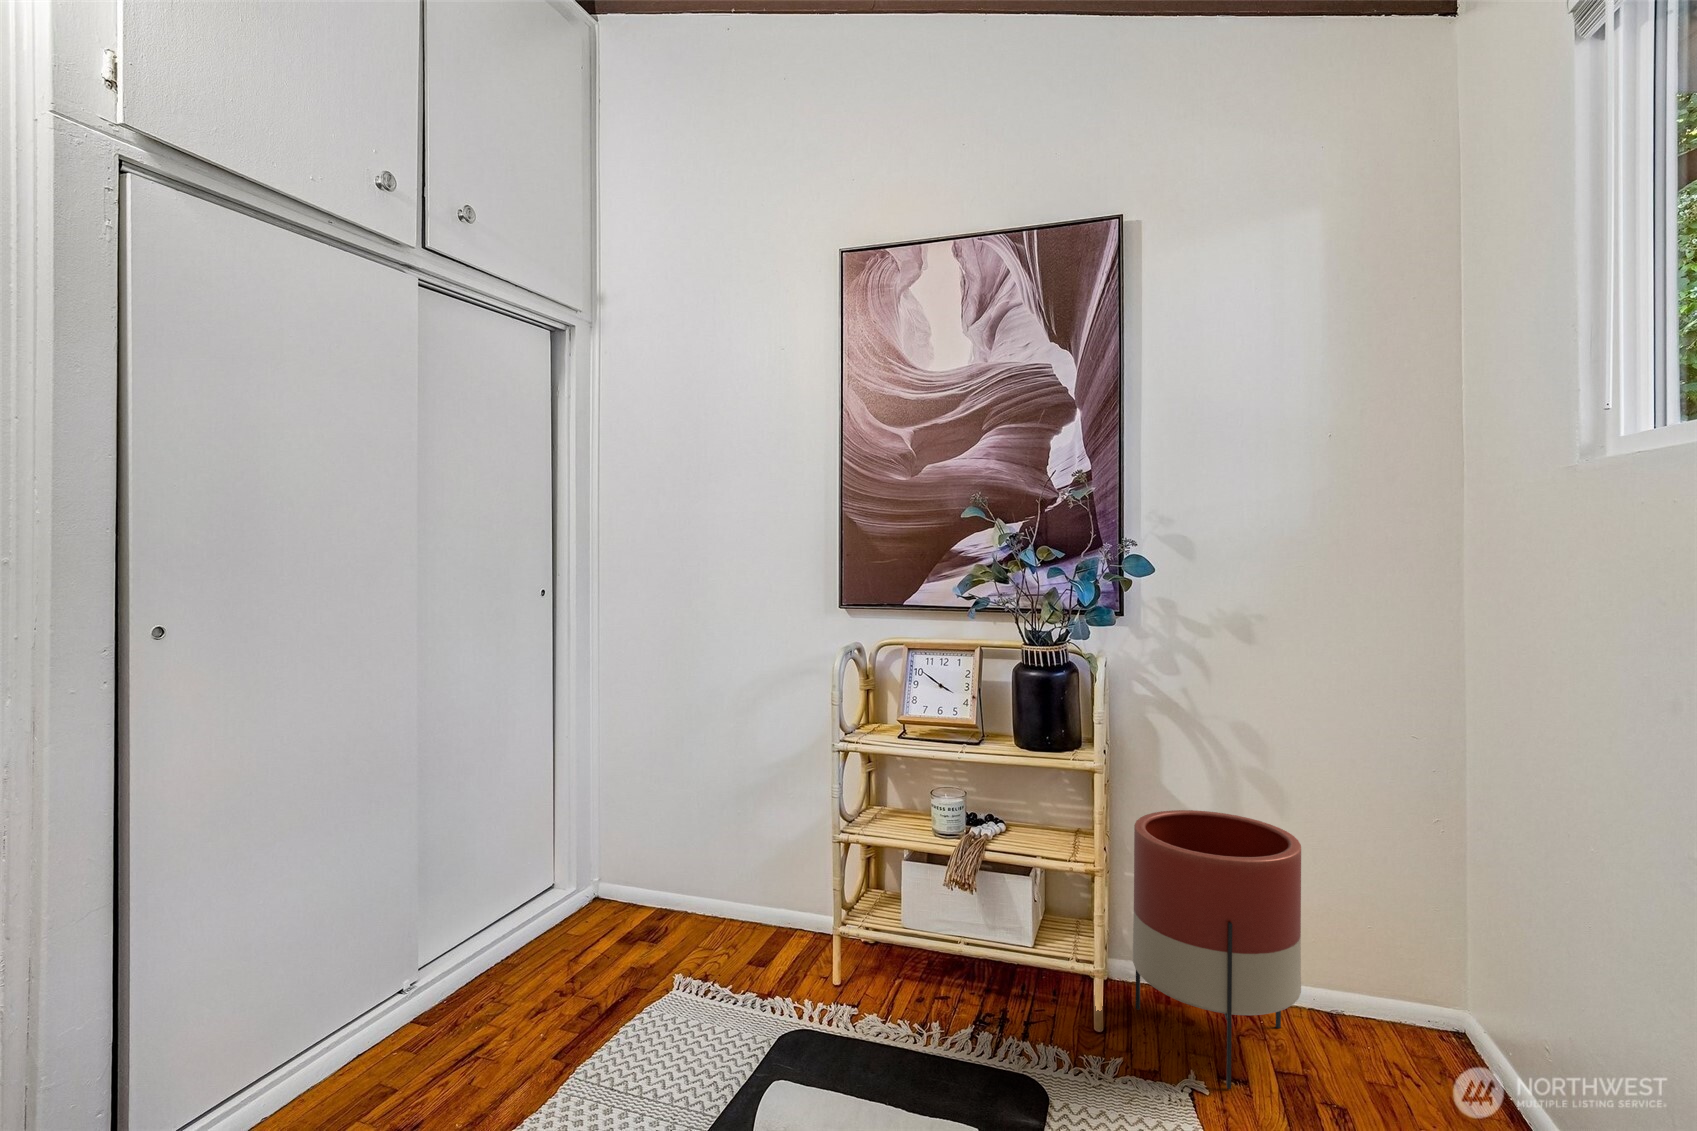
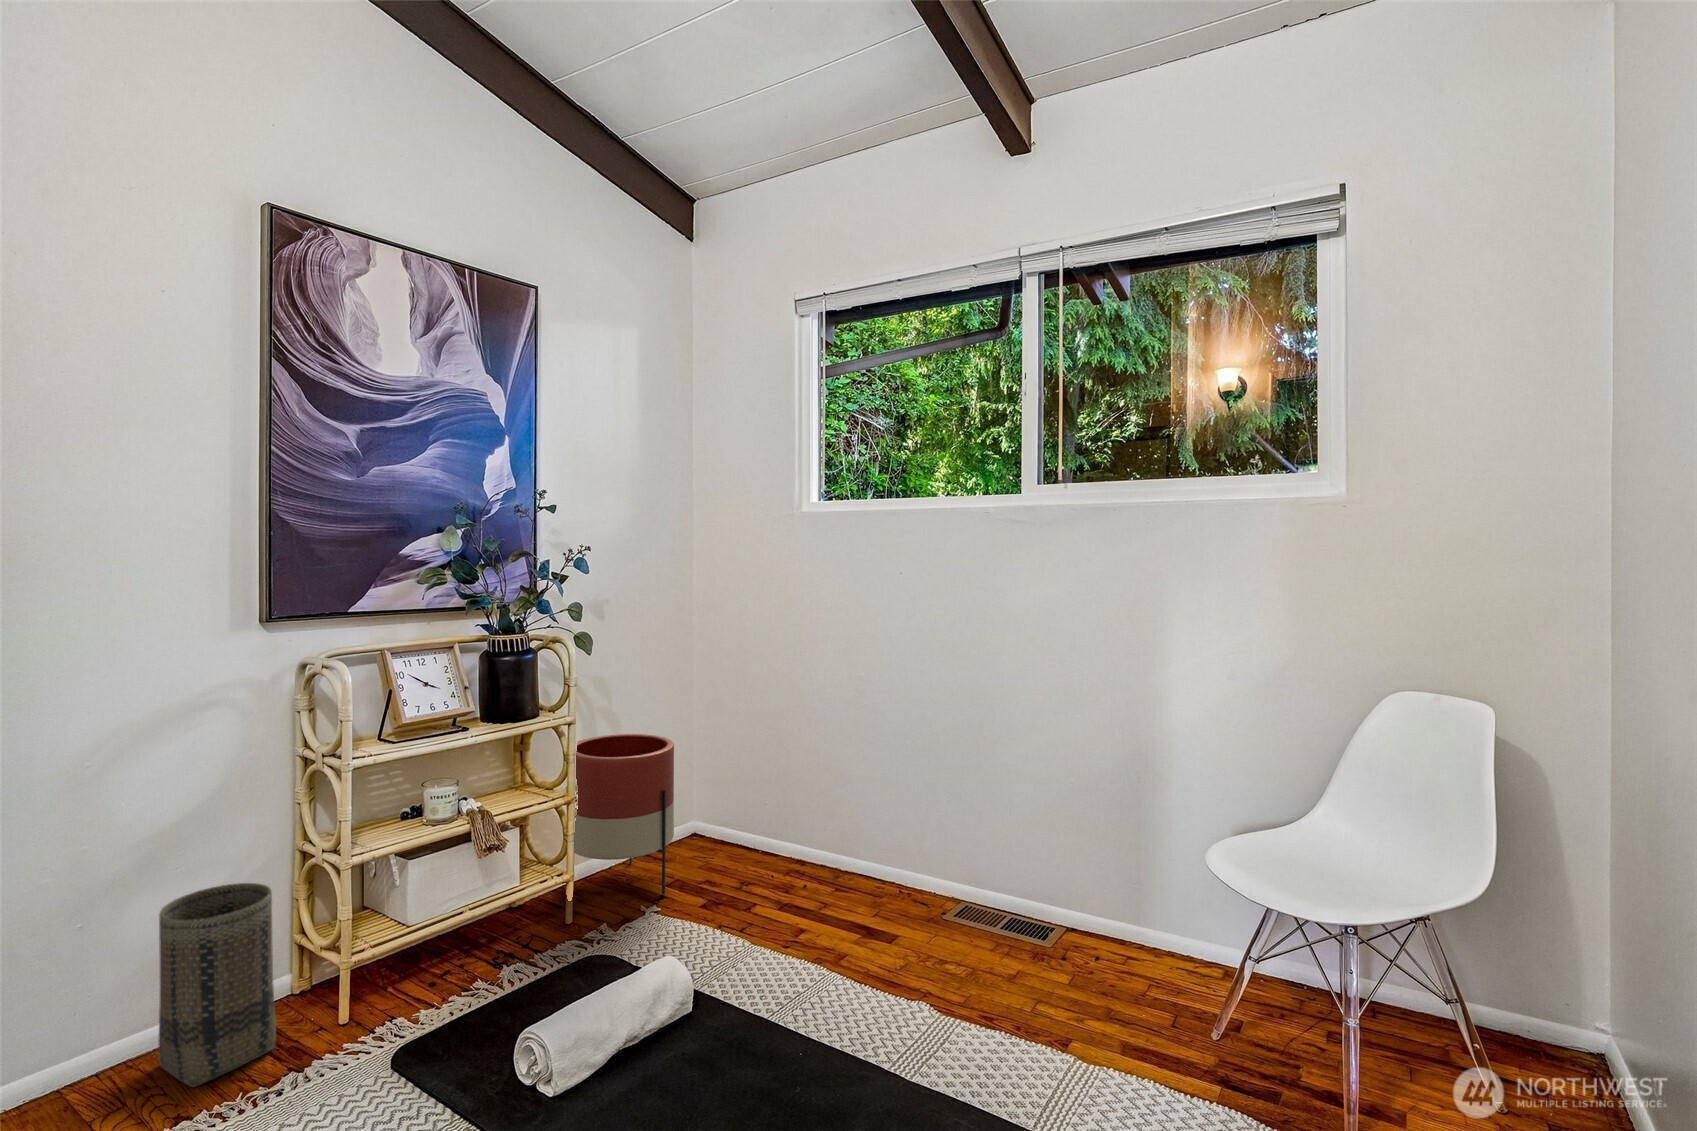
basket: none [731,813,805,965] -> present [158,883,276,1087]

